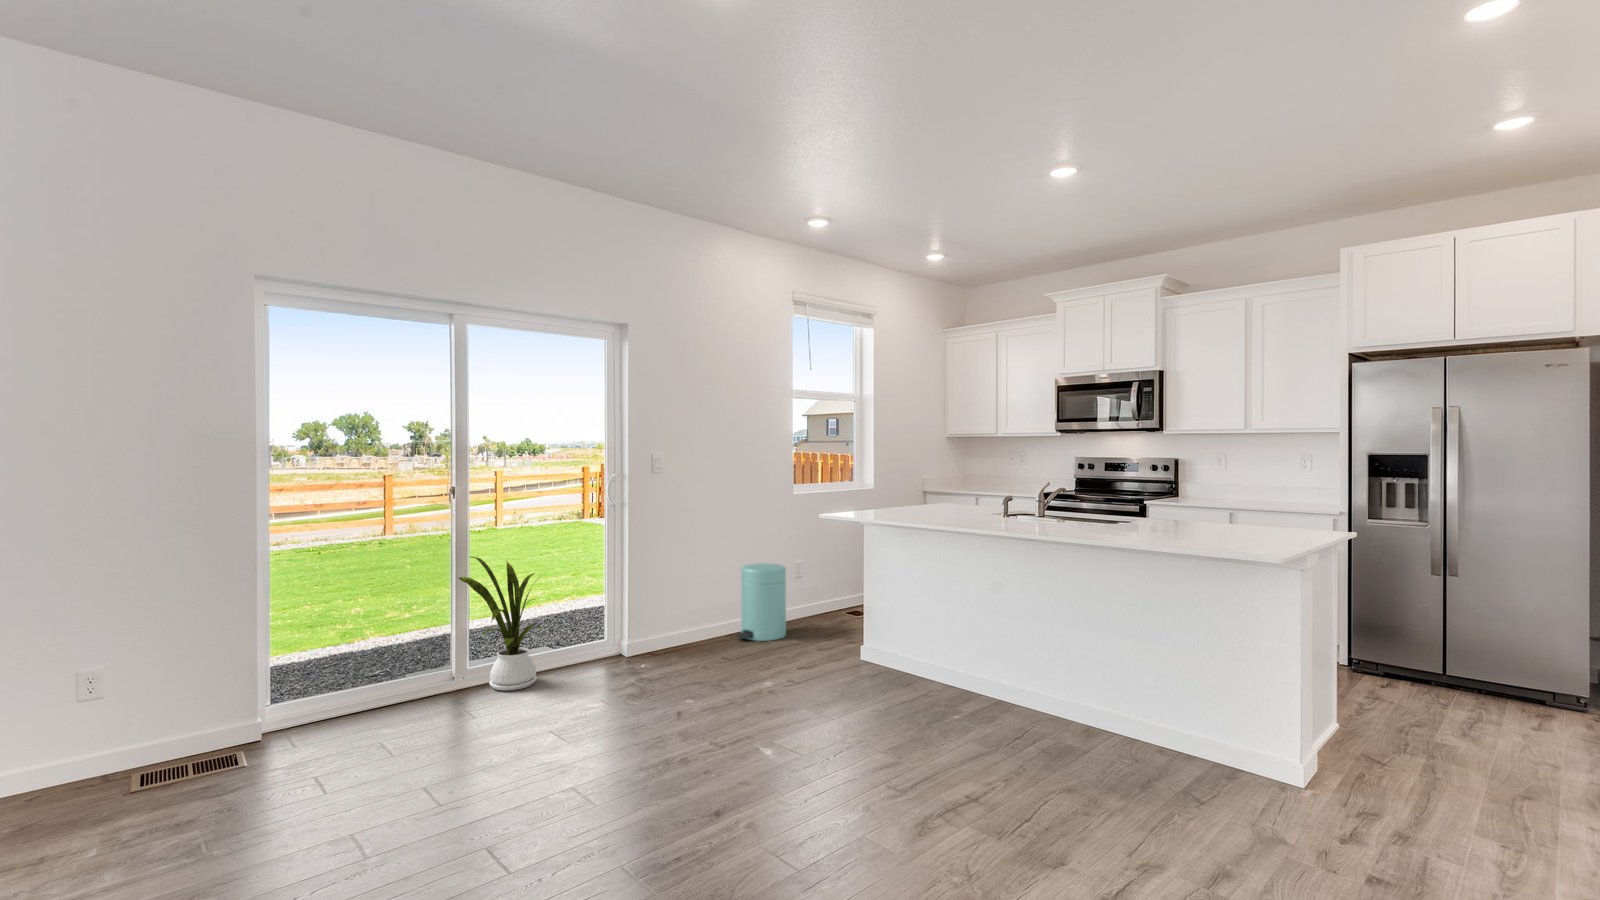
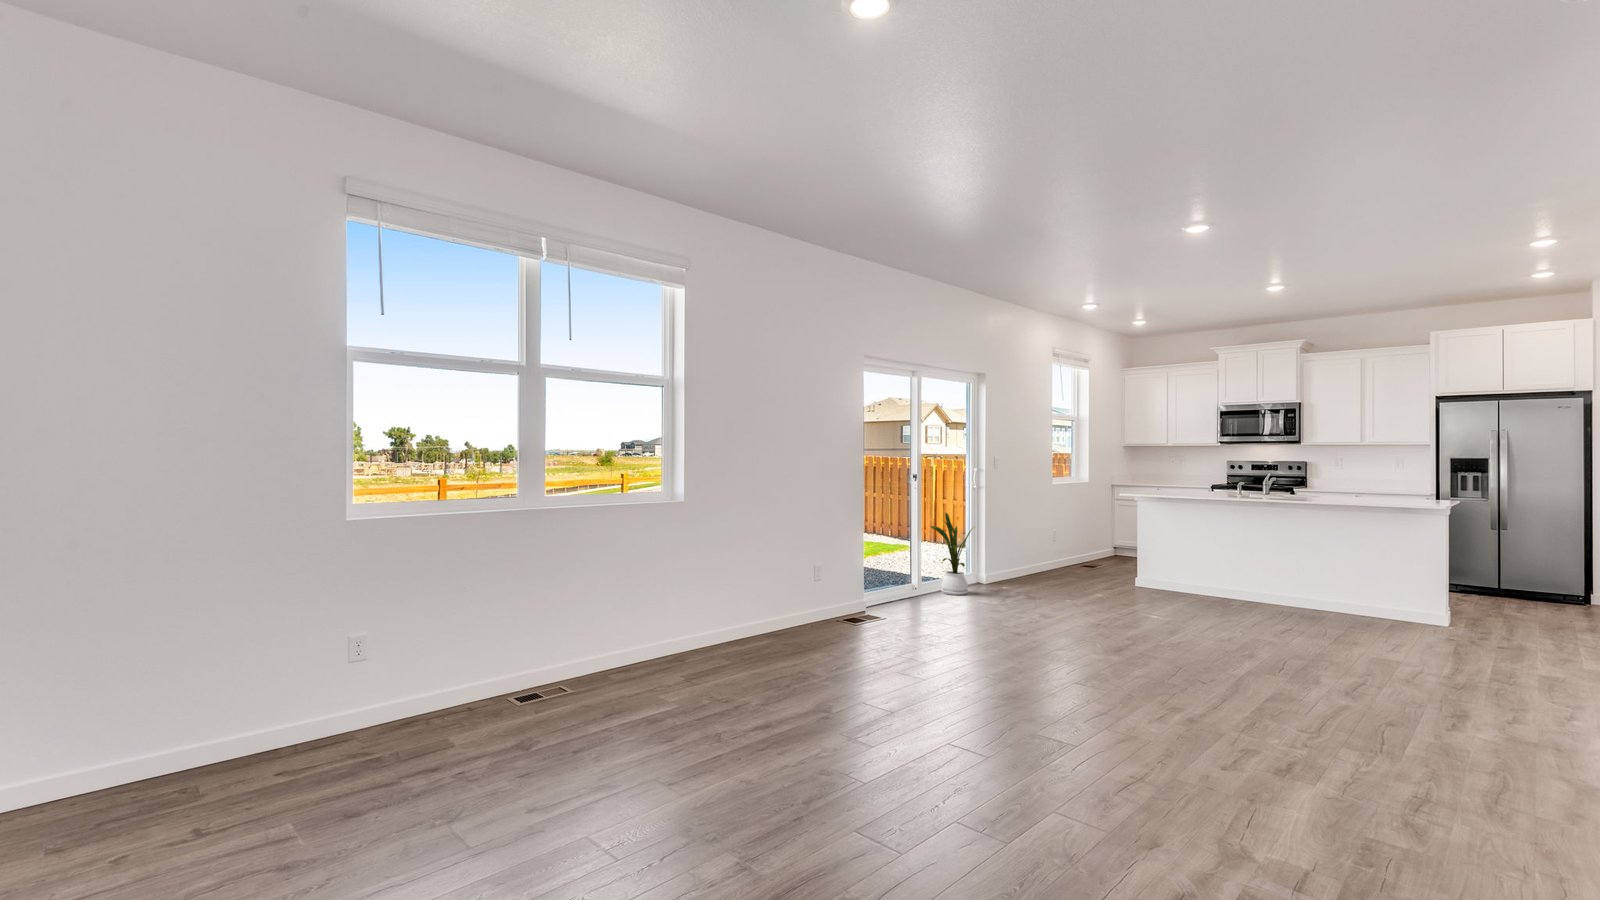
trash can: present [737,563,786,641] -> none [1039,528,1070,577]

